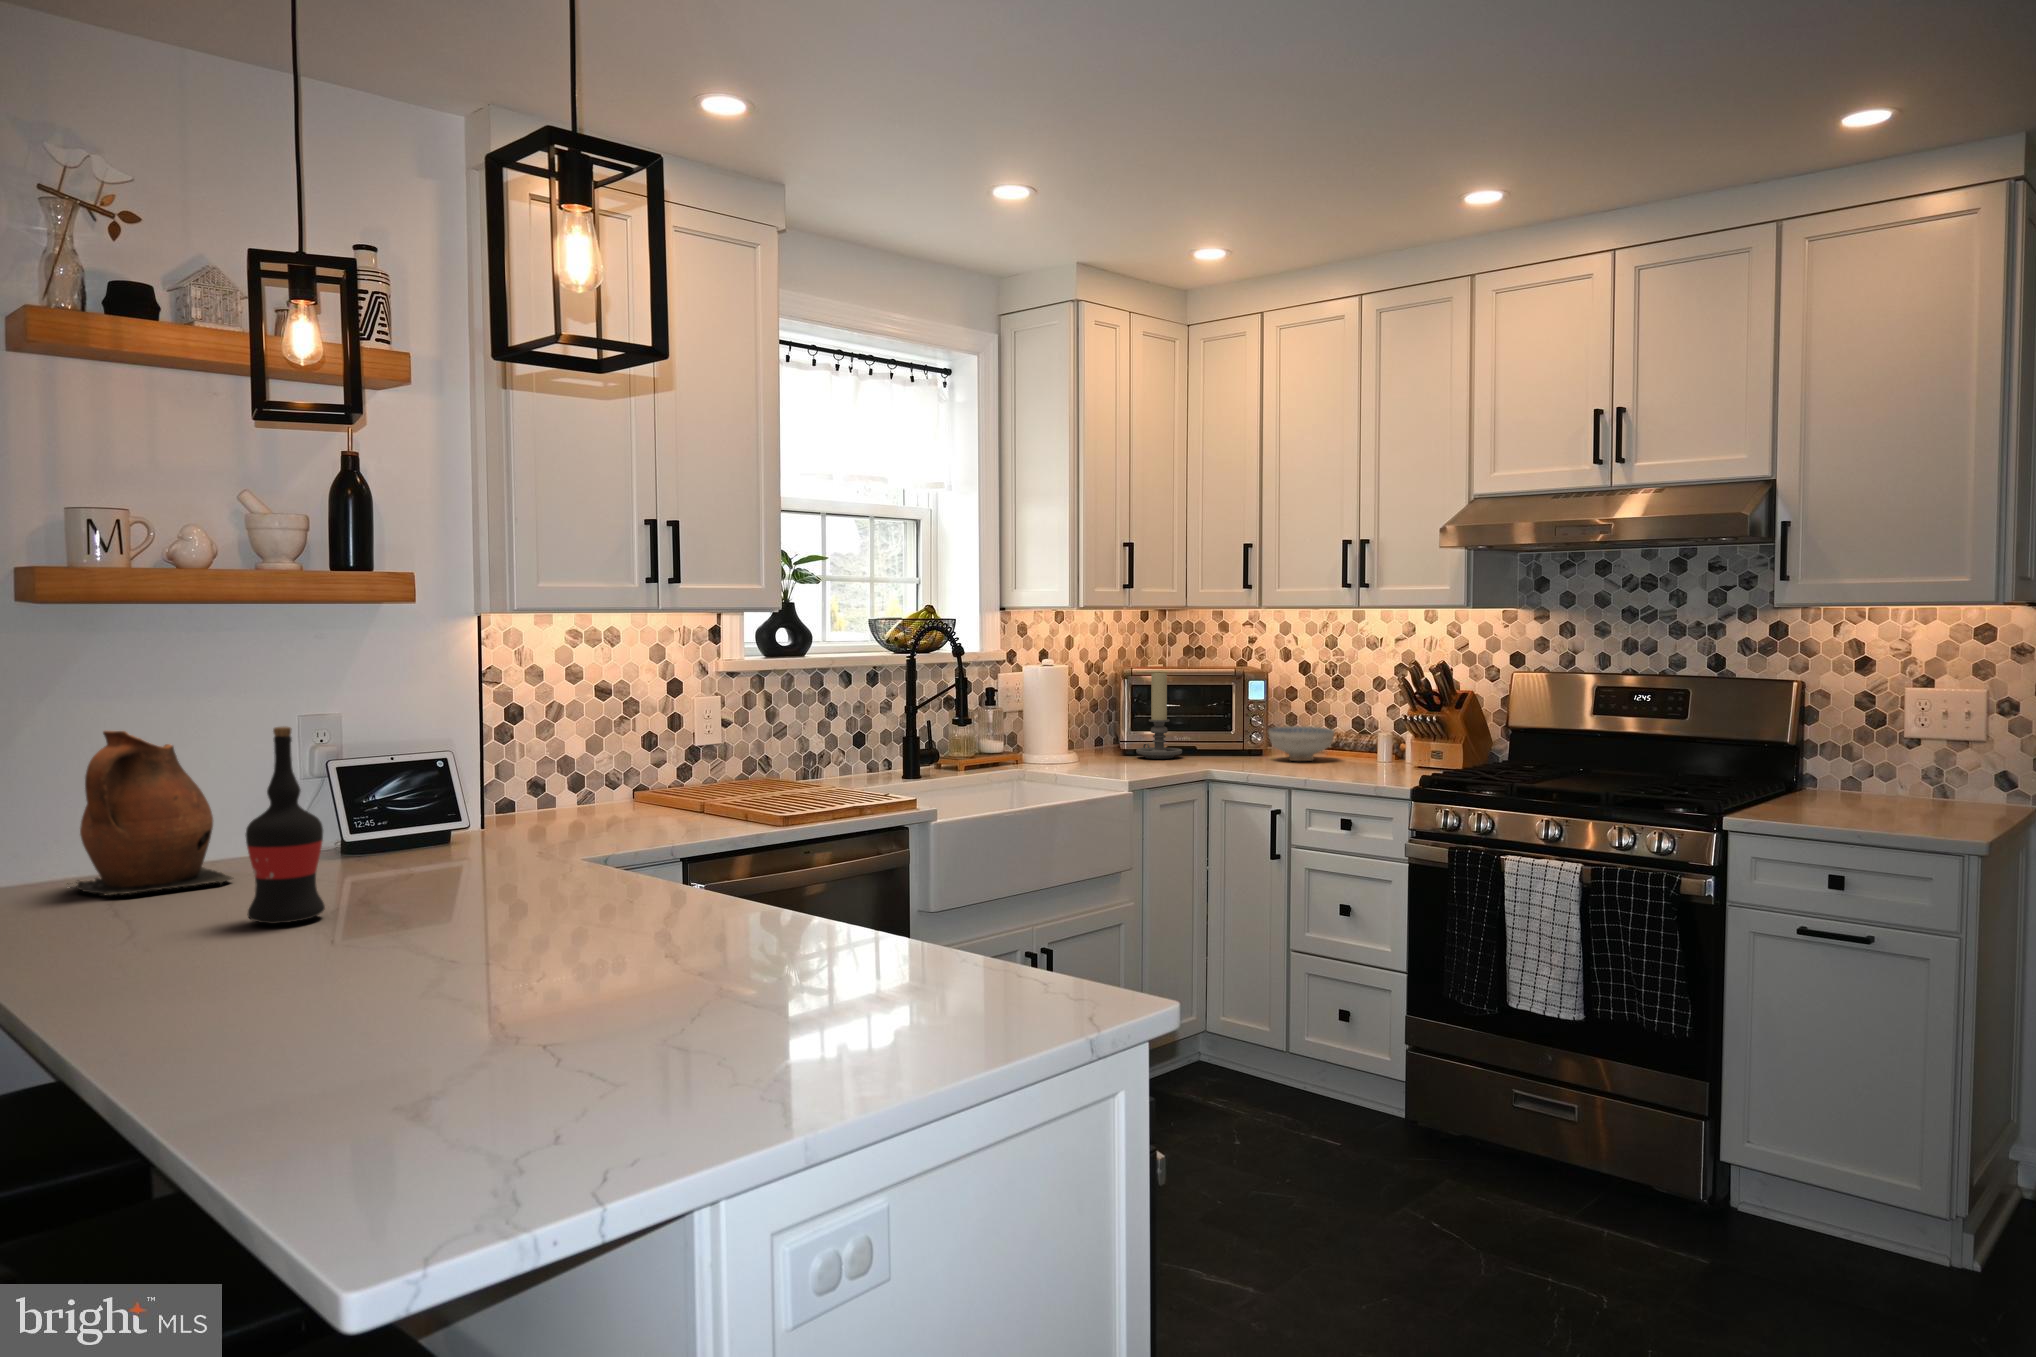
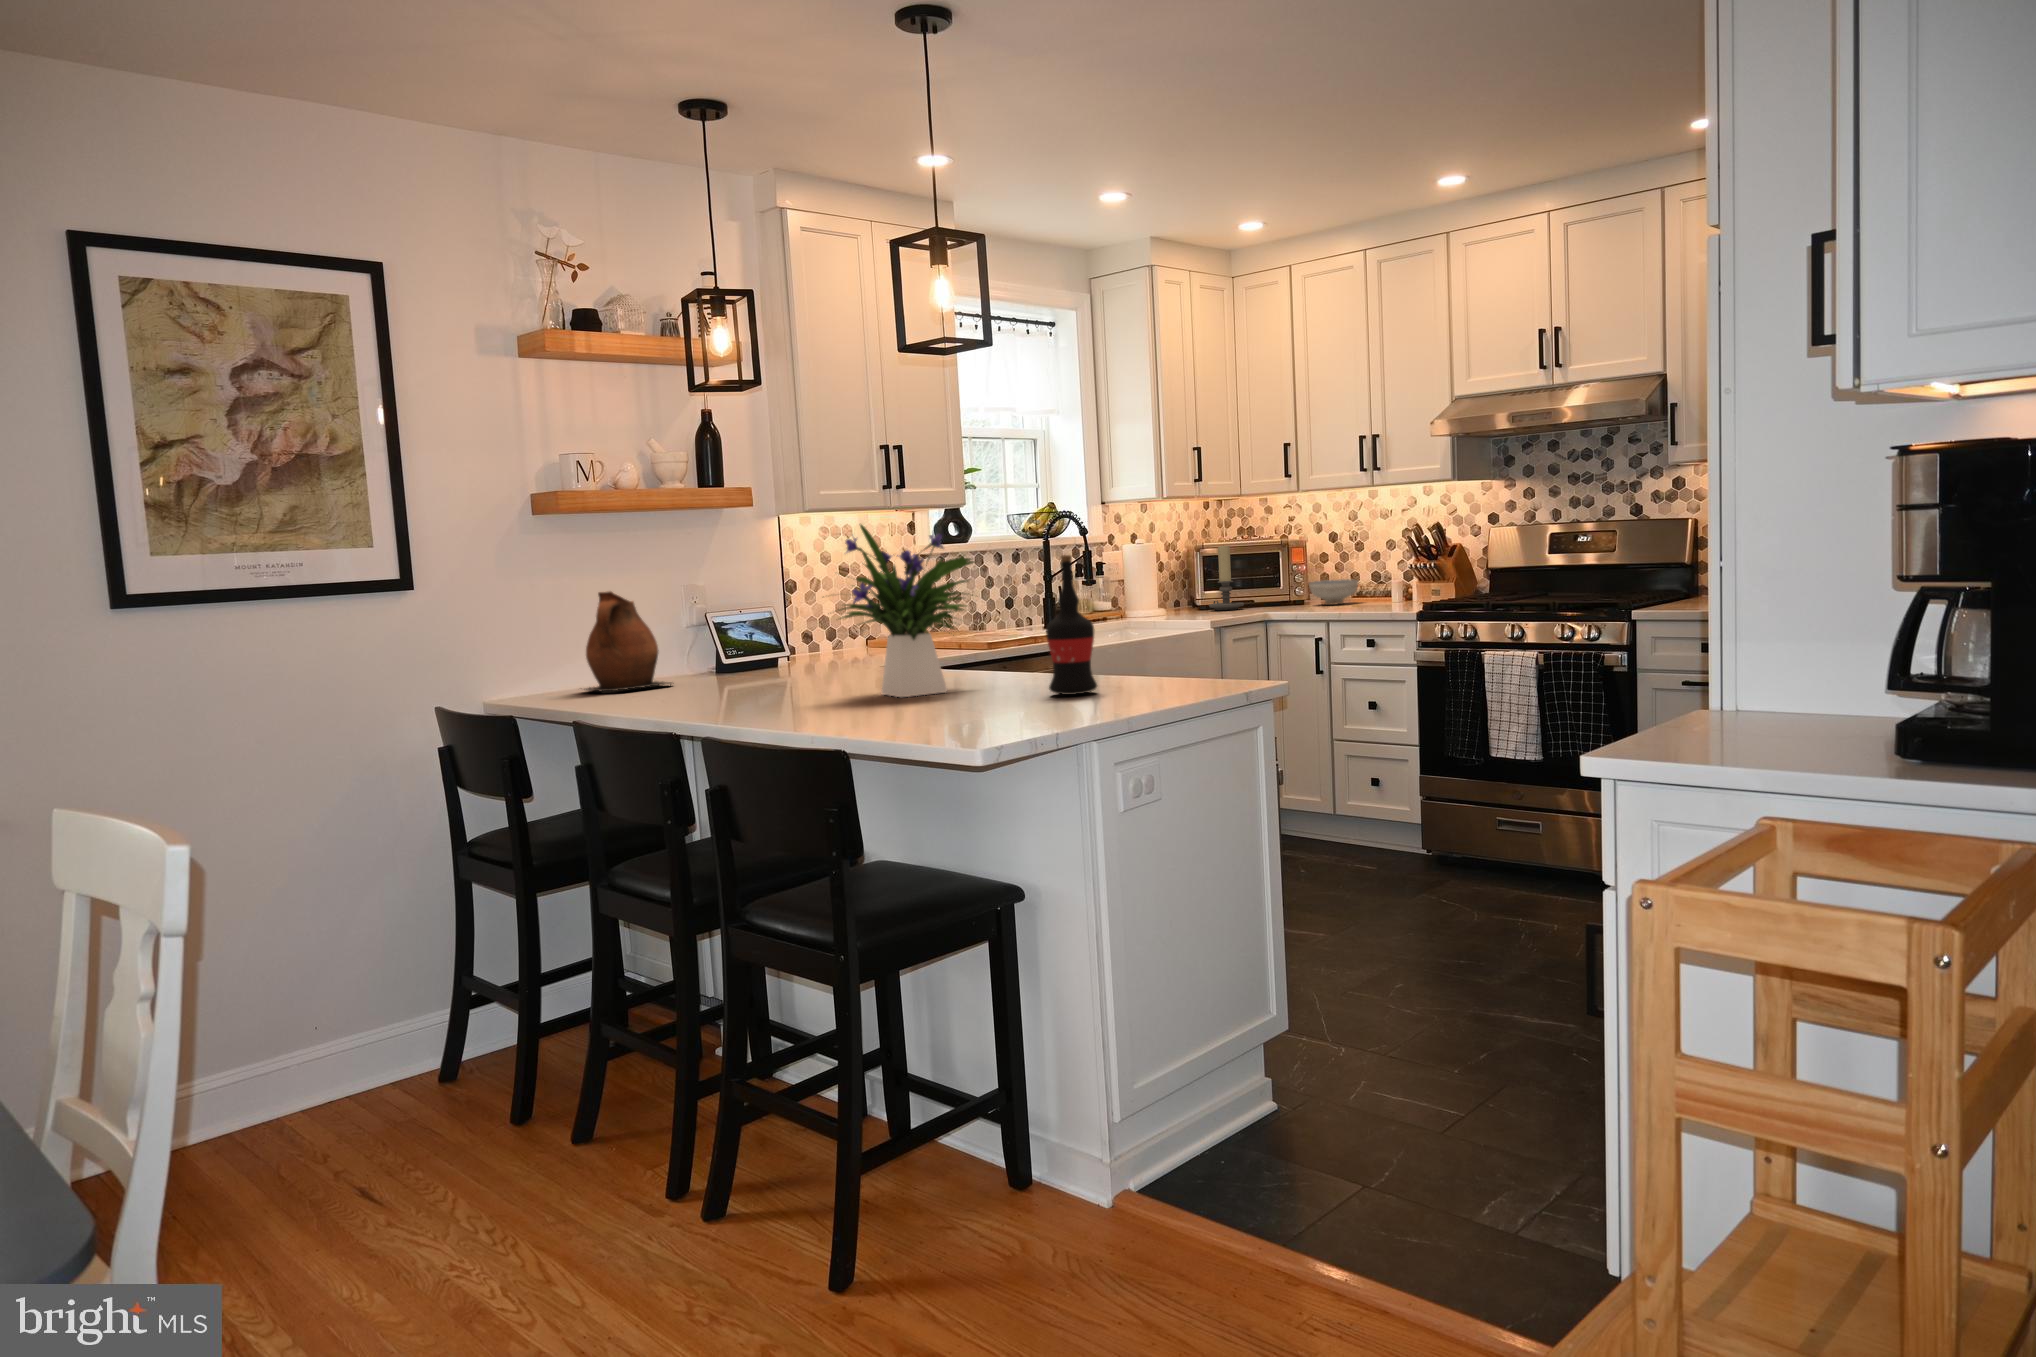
flower arrangement: none [337,667,650,991] -> present [839,525,974,697]
wine bottle: present [245,727,325,924] -> present [1046,555,1097,695]

